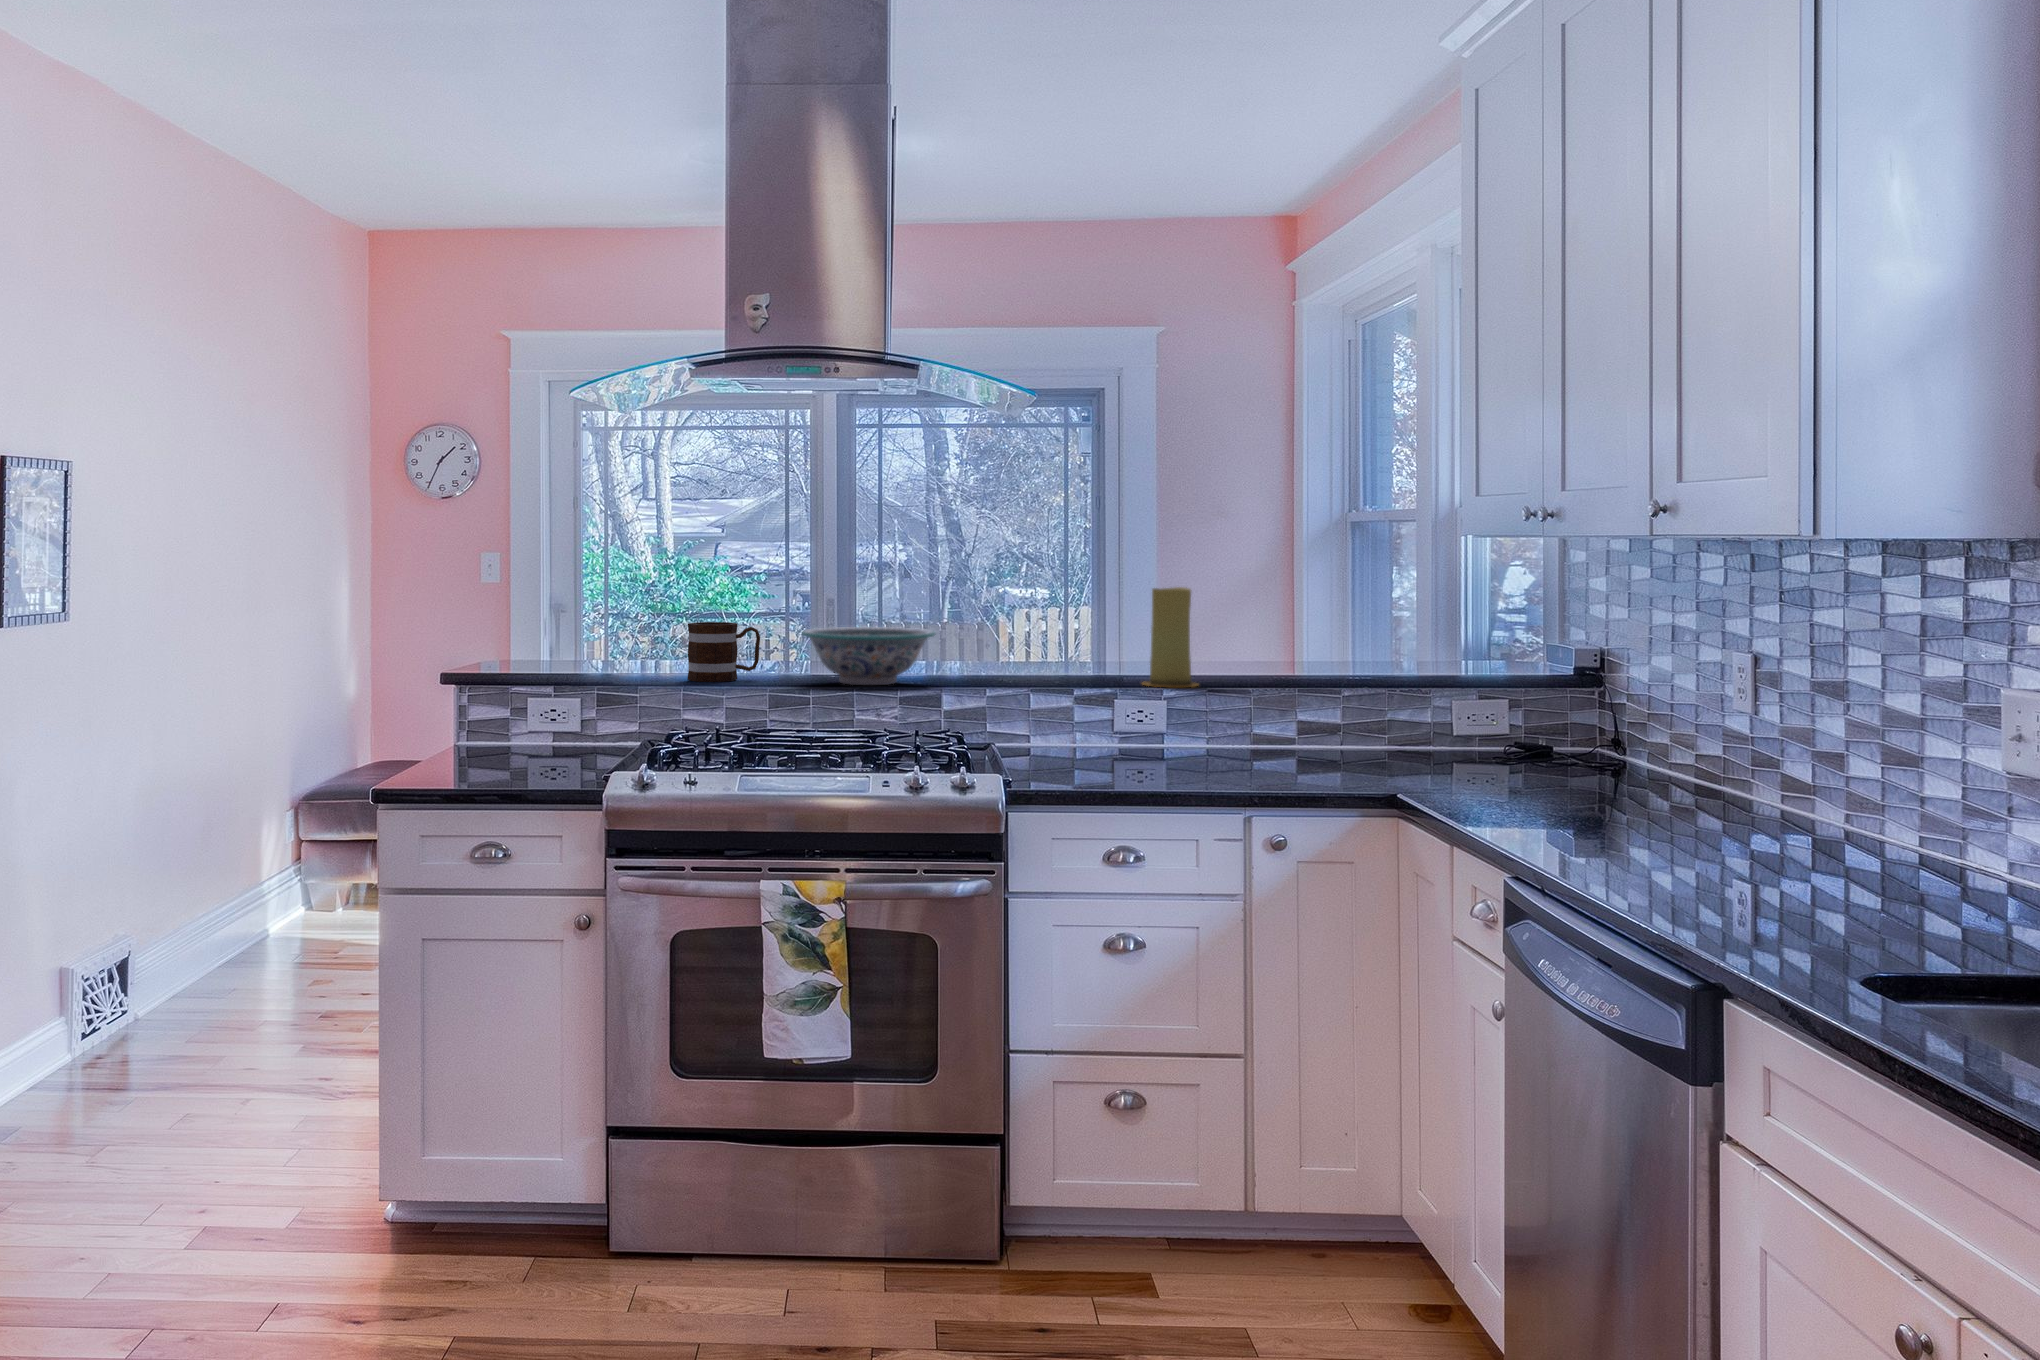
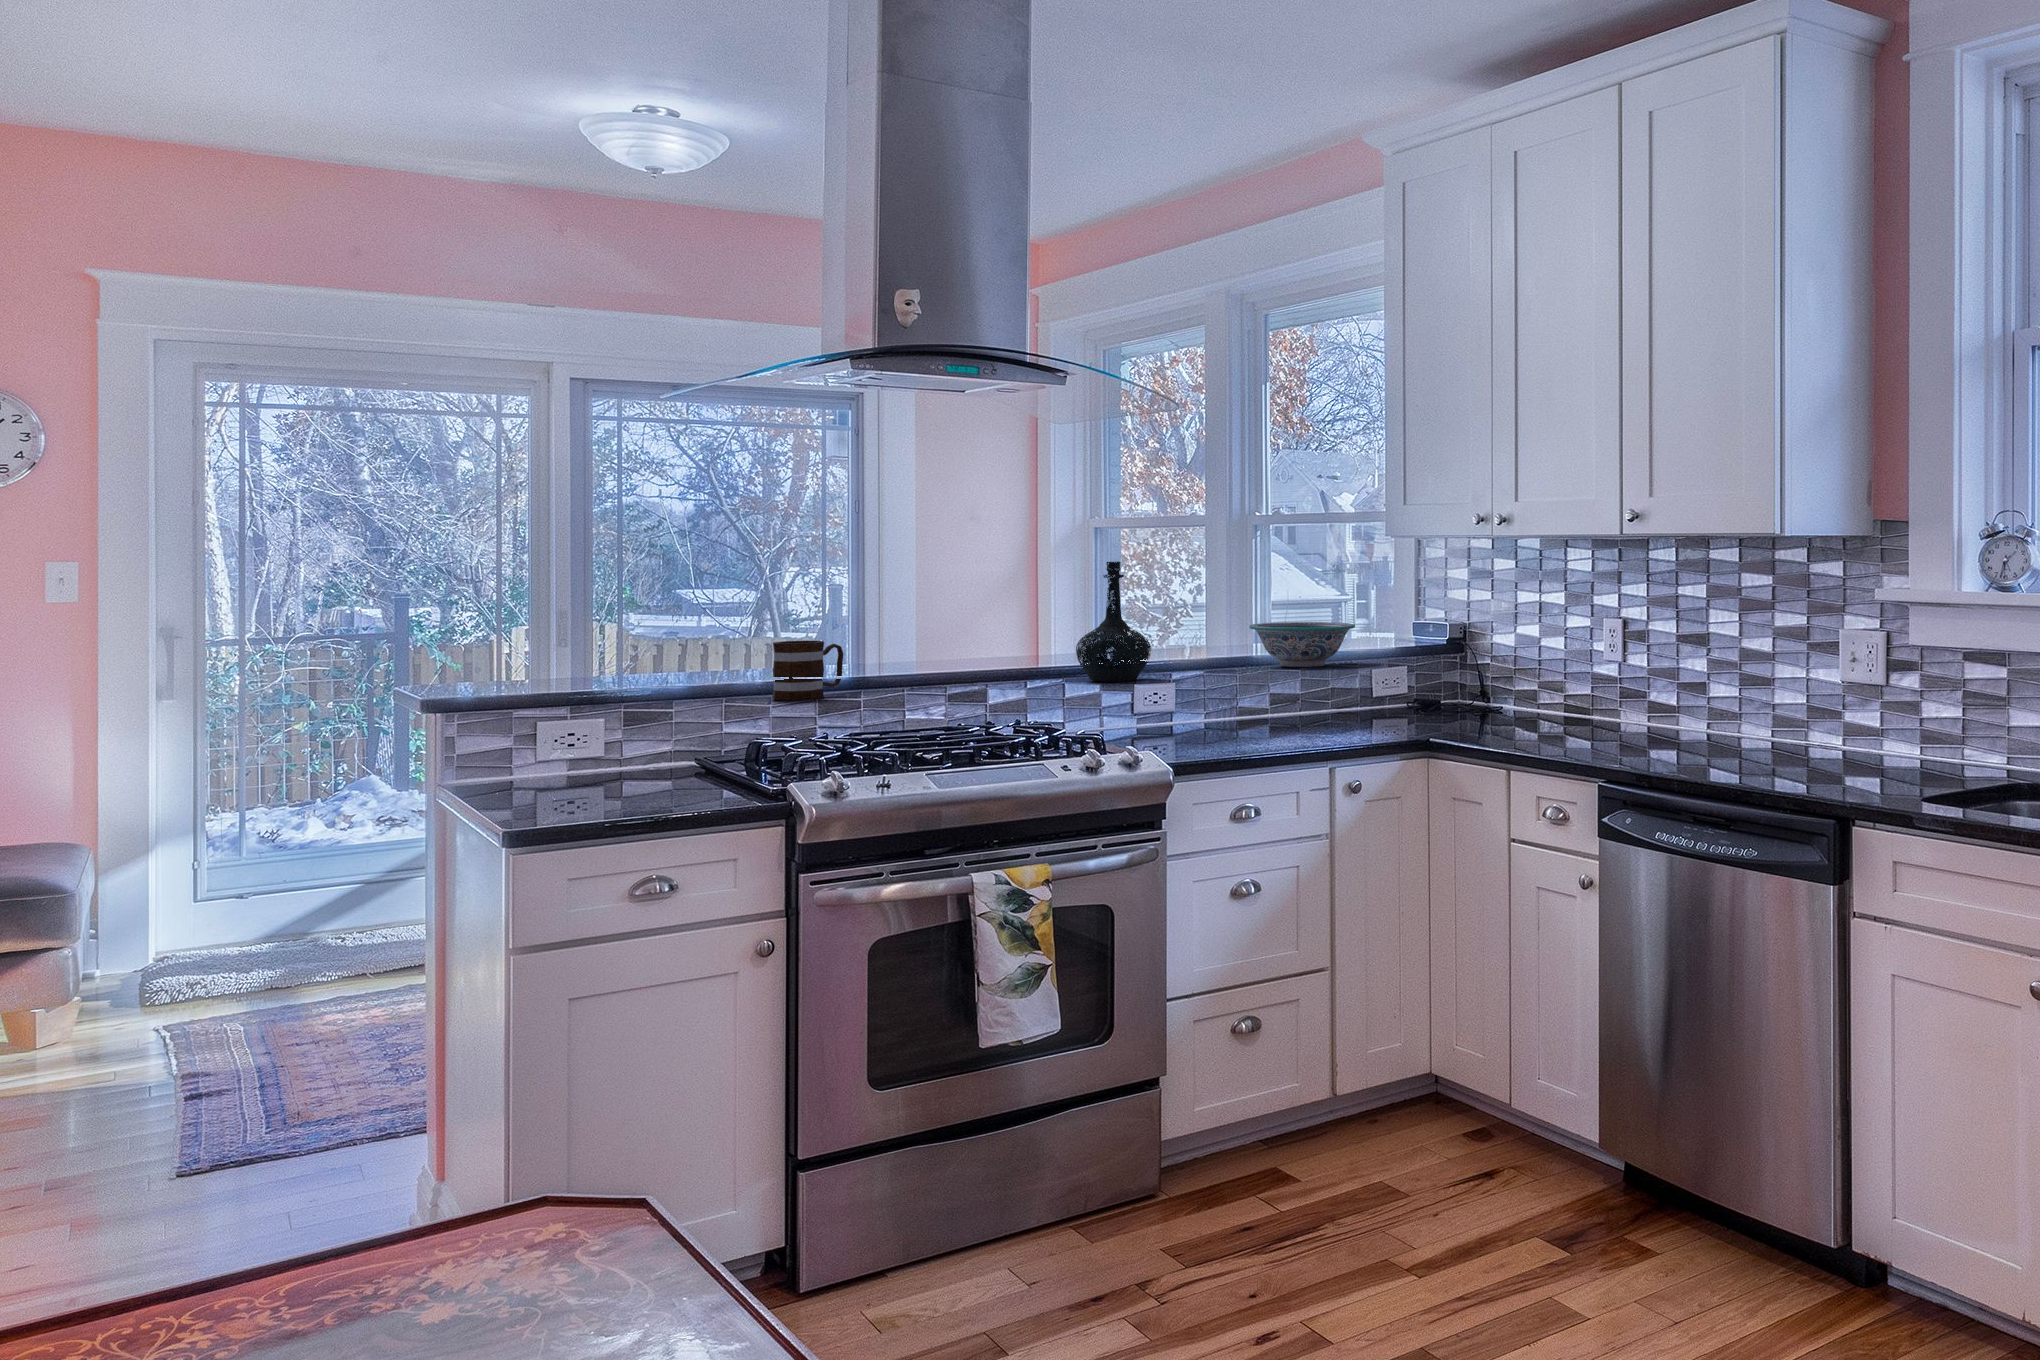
bottle: none [1001,548,1087,686] -> present [1076,562,1151,682]
candle: present [1143,587,1198,687] -> none [1183,593,1229,675]
decorative bowl: present [802,627,935,685] -> present [1249,622,1355,667]

